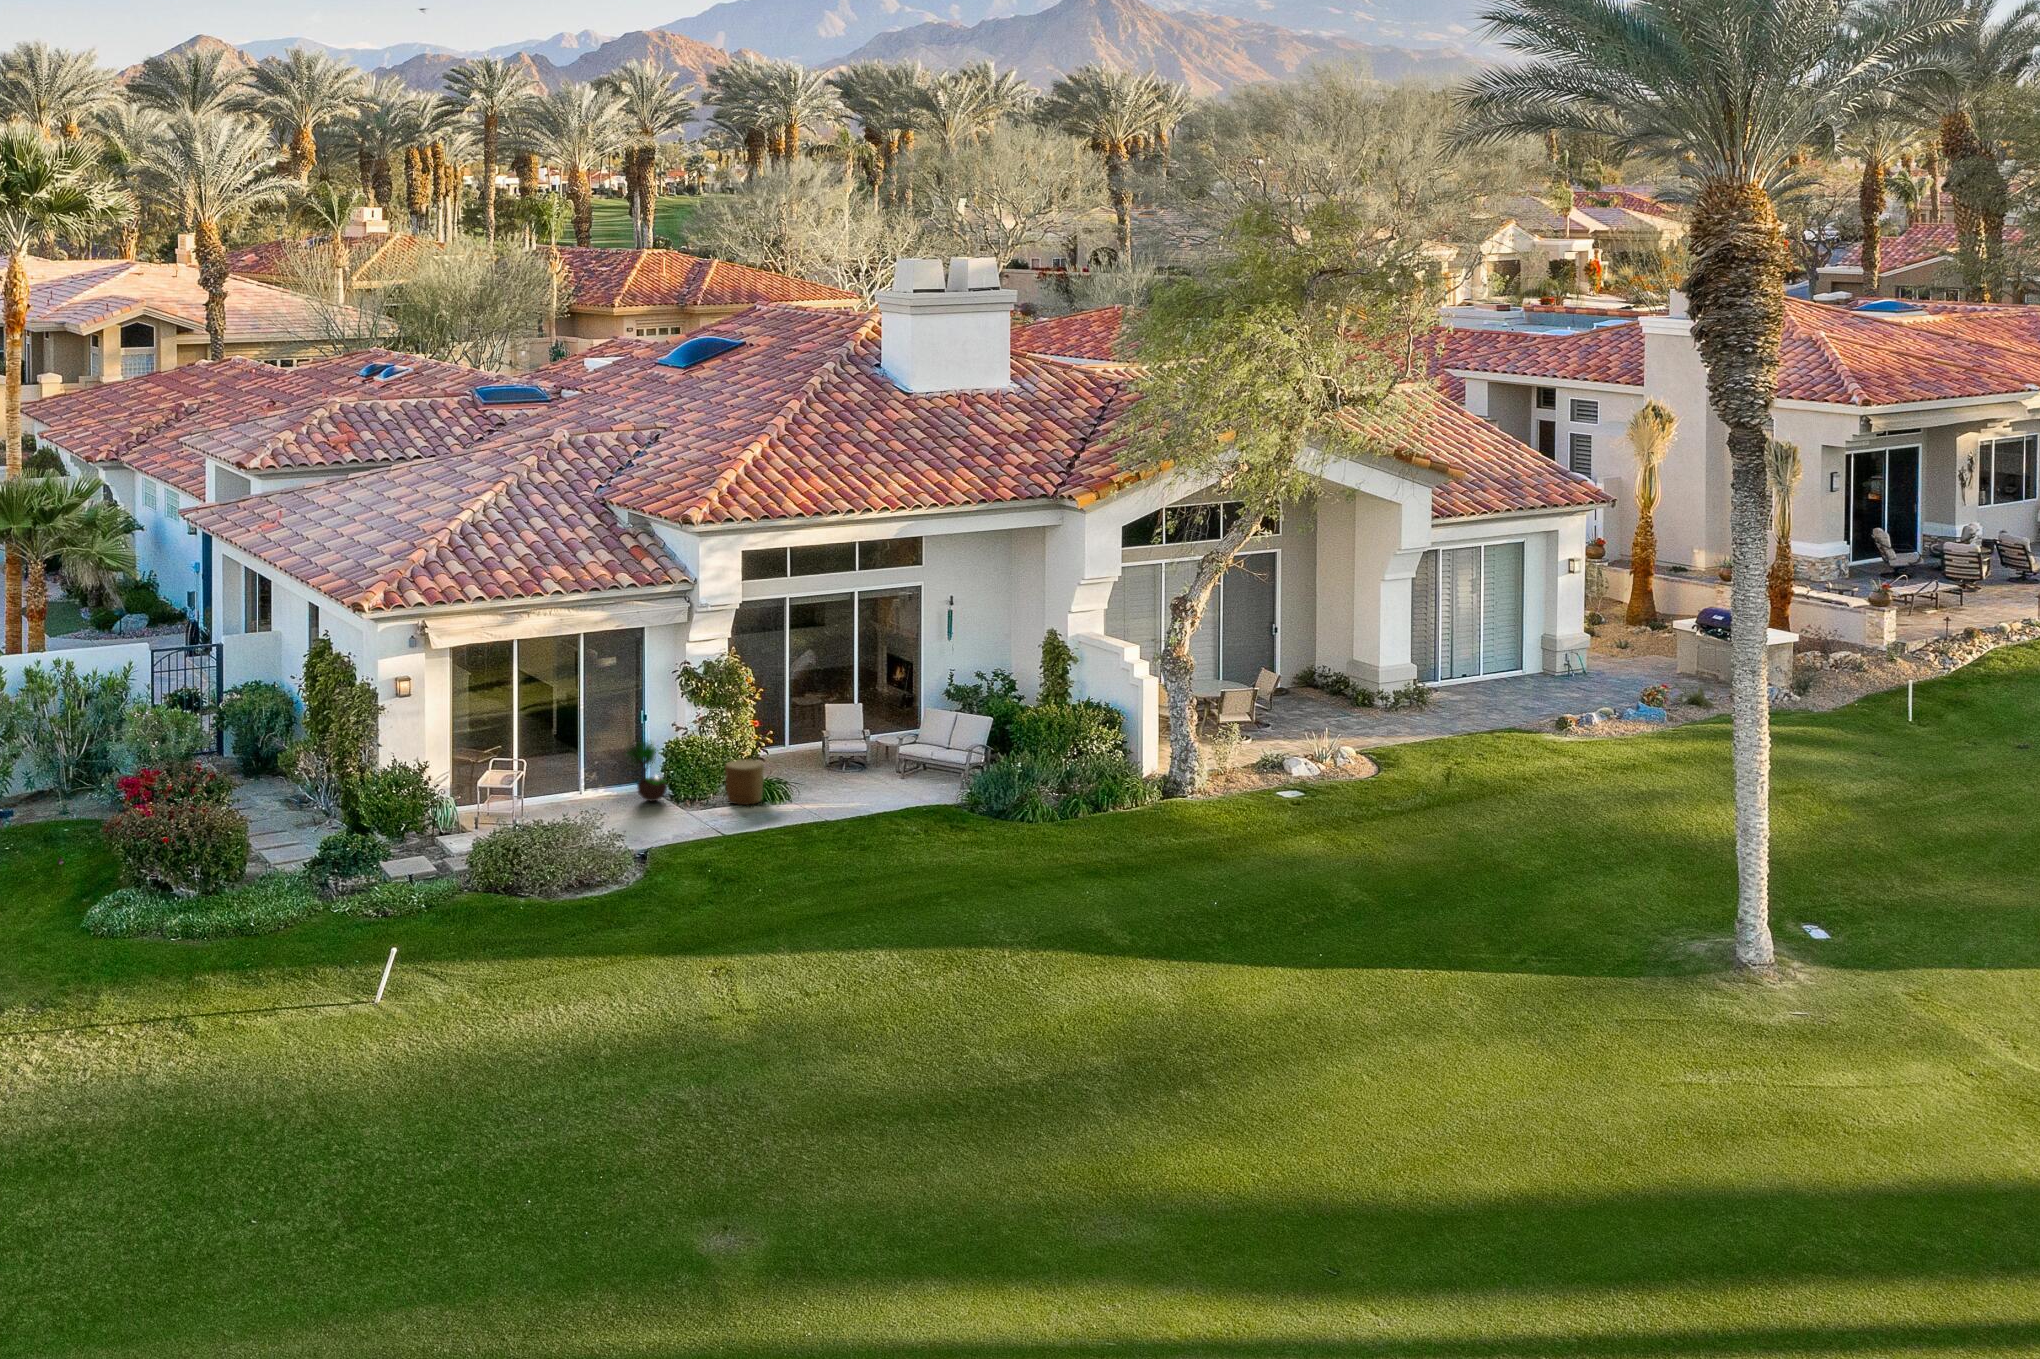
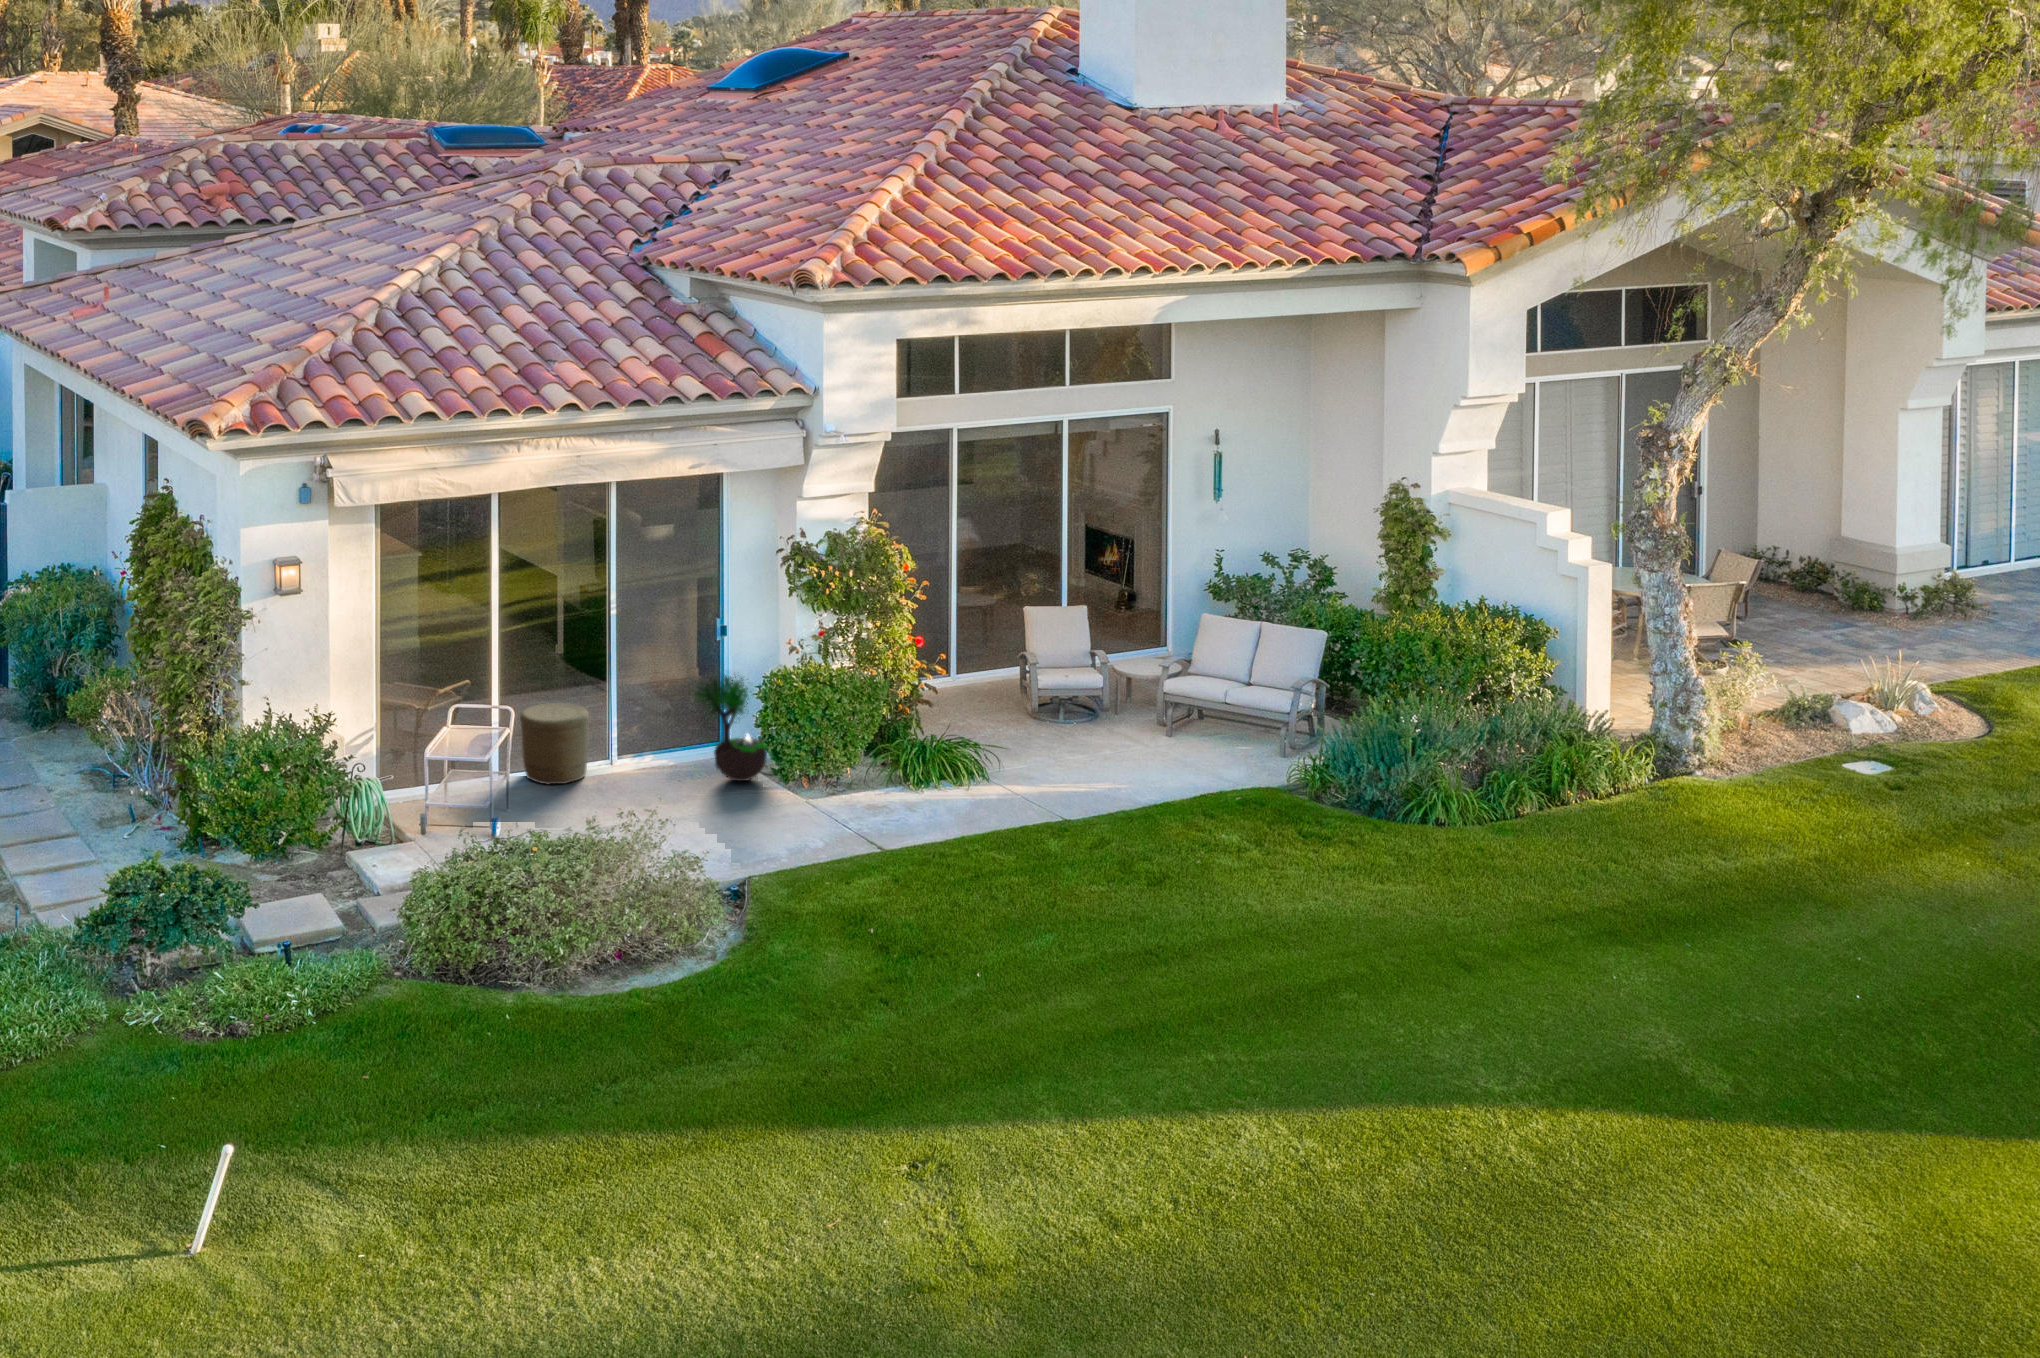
woven basket: present [725,760,764,805] -> present [520,703,589,784]

